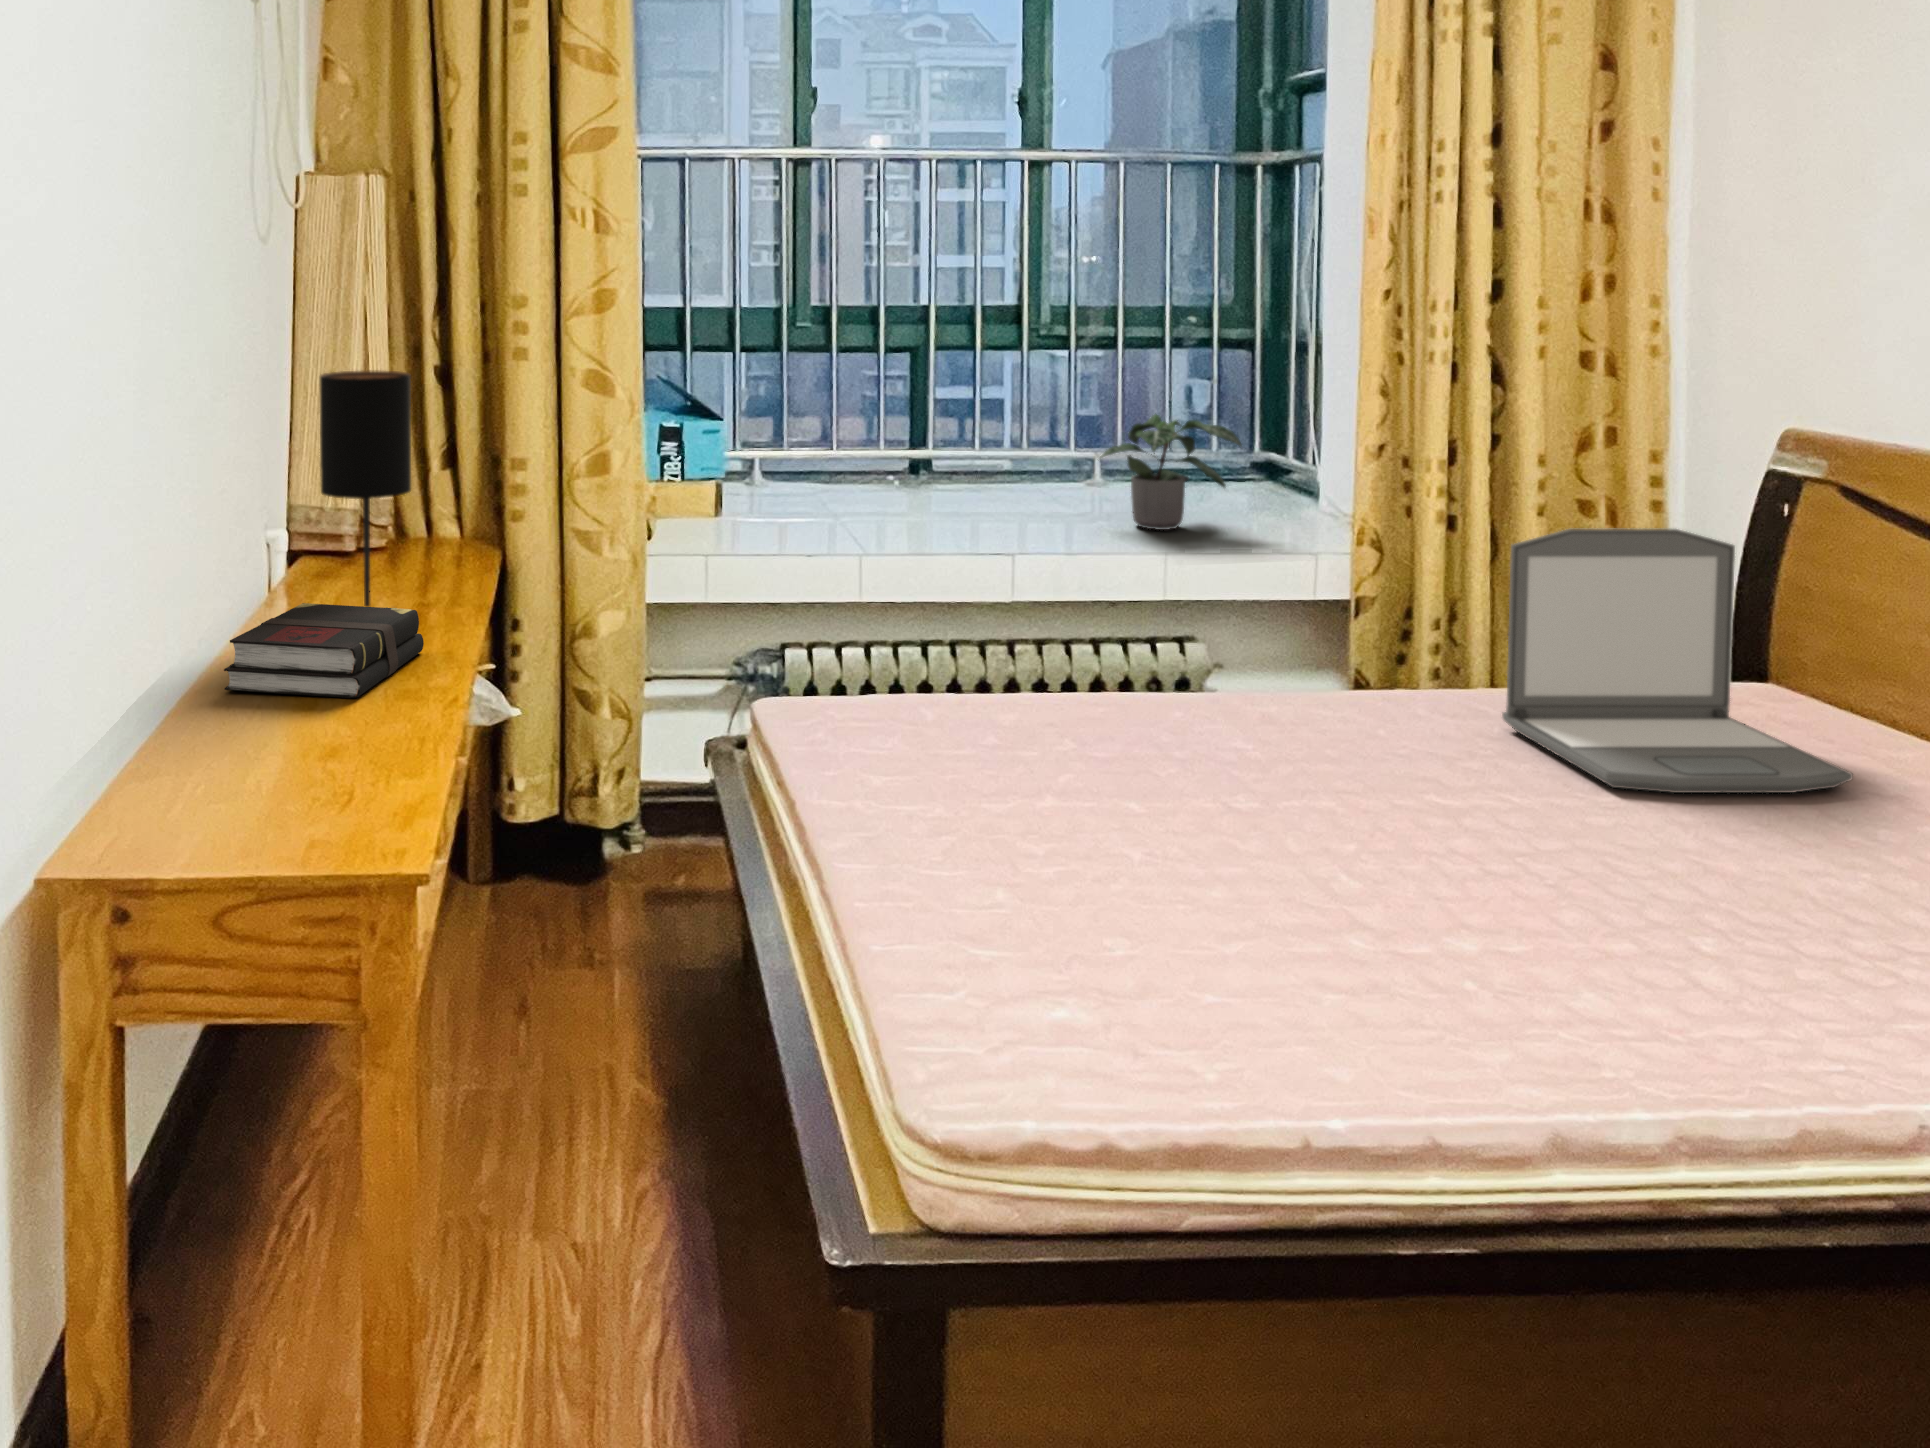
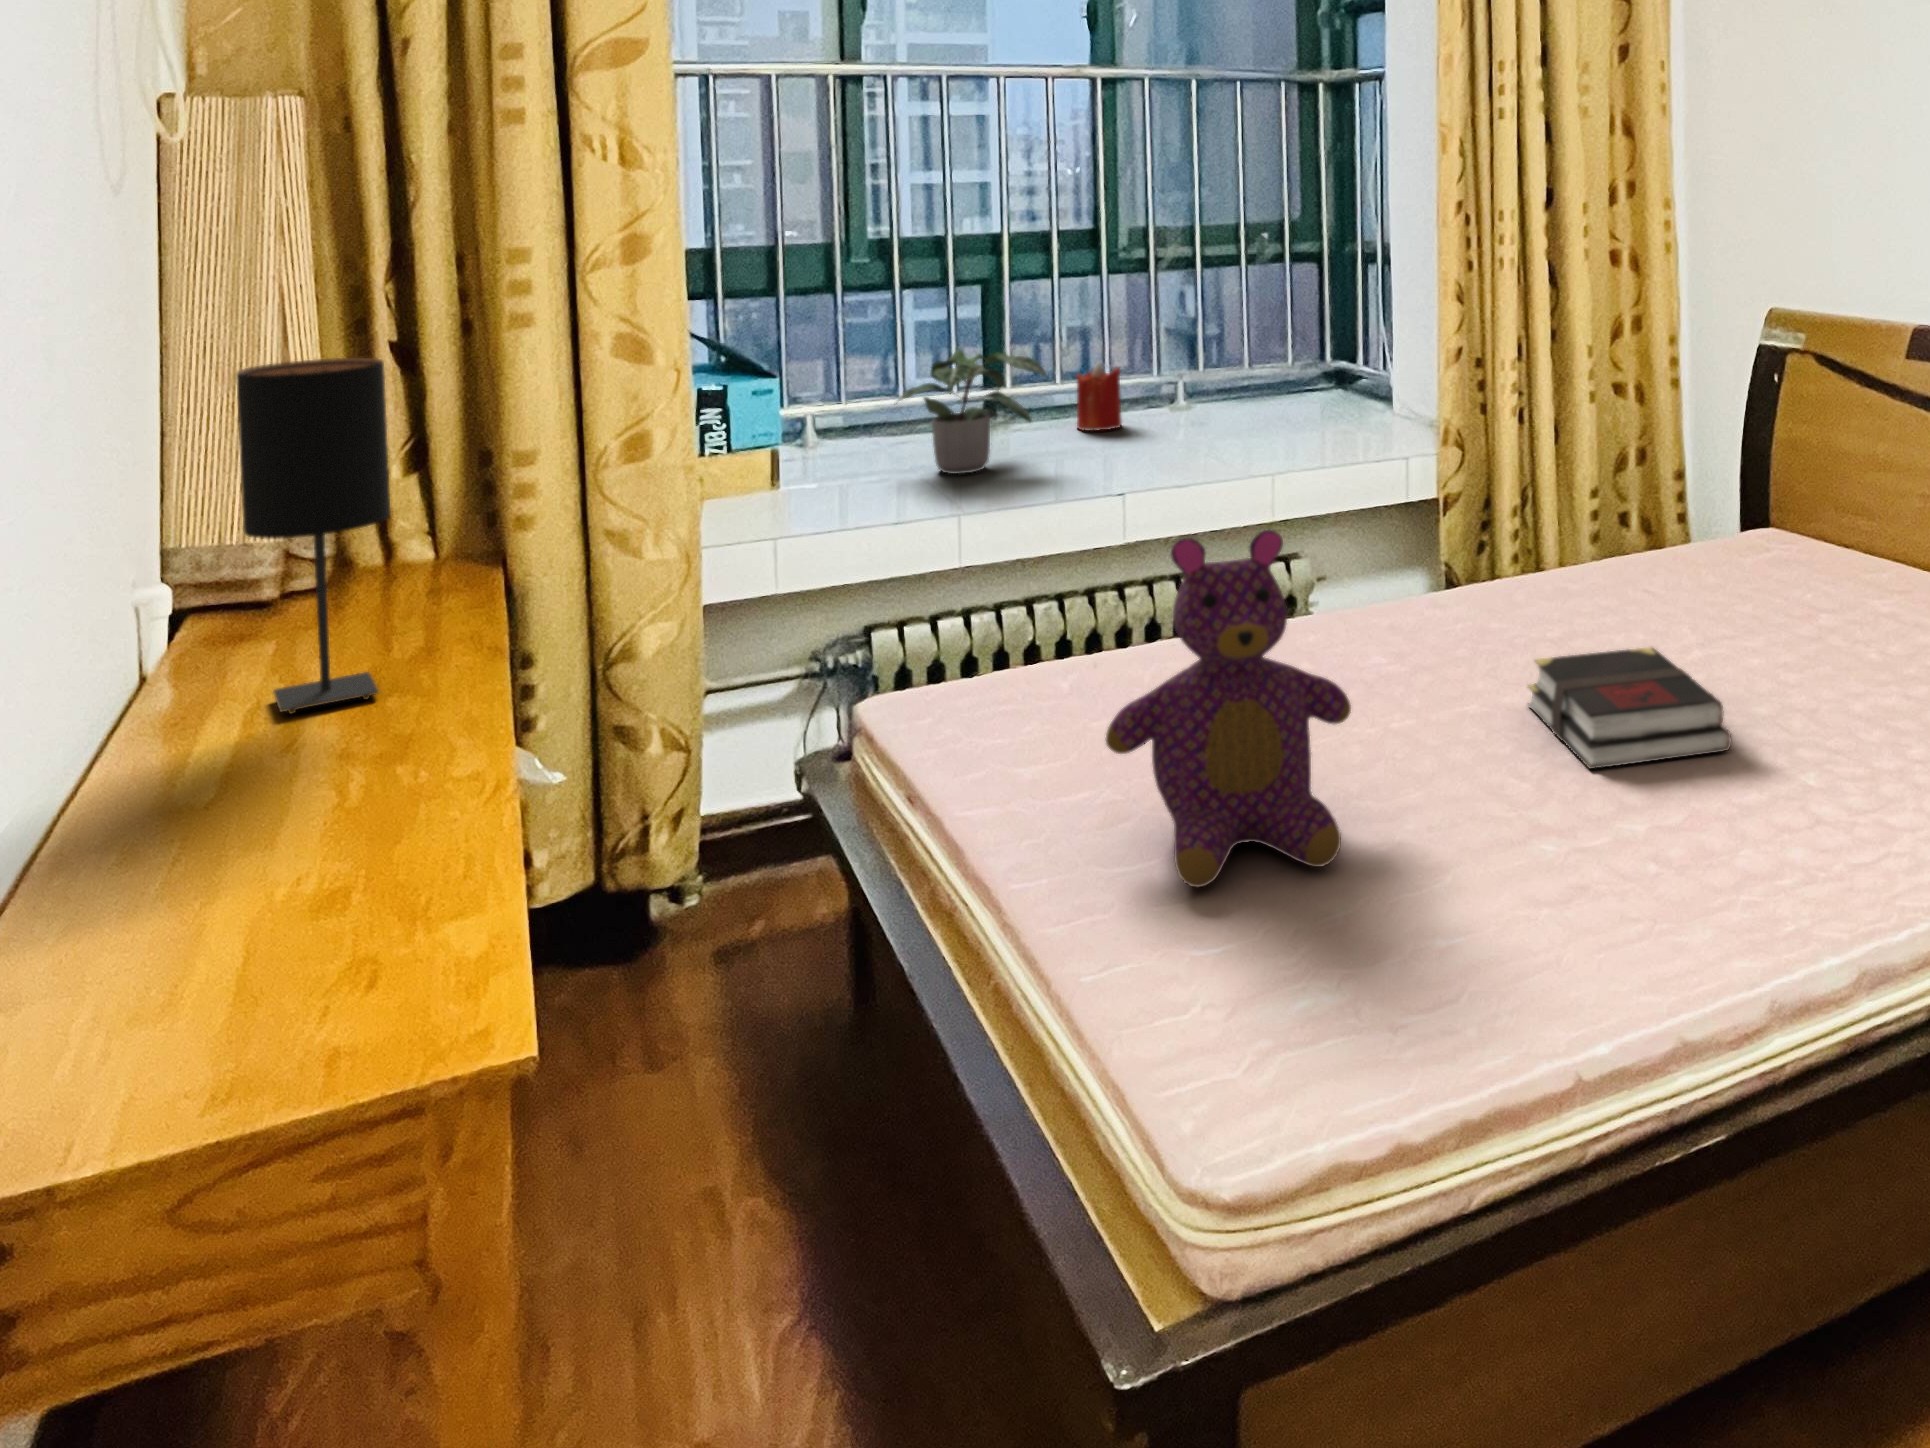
potted plant: present [1101,414,1241,530] -> present [899,349,1047,474]
candle: none [992,431,1036,497] -> present [1077,363,1122,431]
laptop: present [1502,528,1853,793] -> none [1612,409,1888,653]
teddy bear: none [909,574,1141,888] -> present [1105,530,1351,888]
book: present [224,603,424,698] -> present [1528,648,1731,769]

